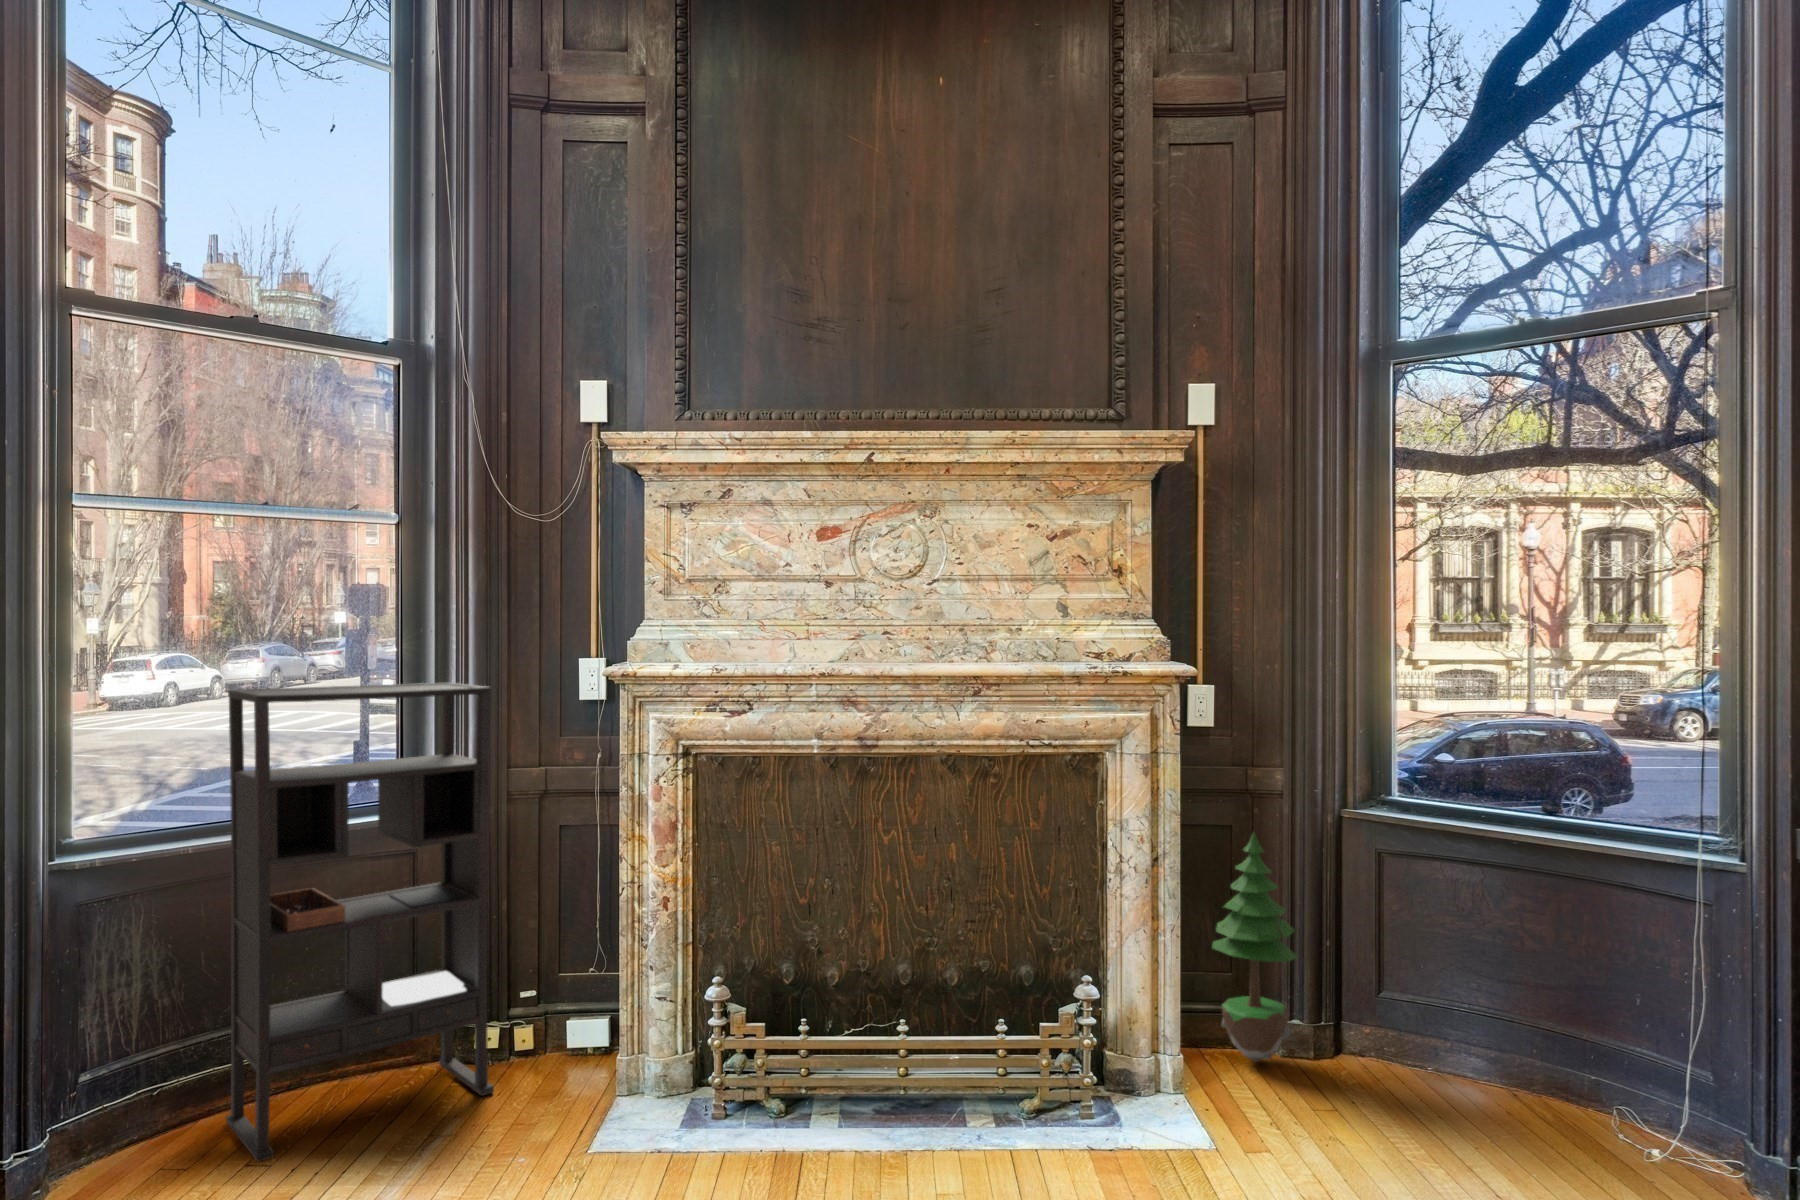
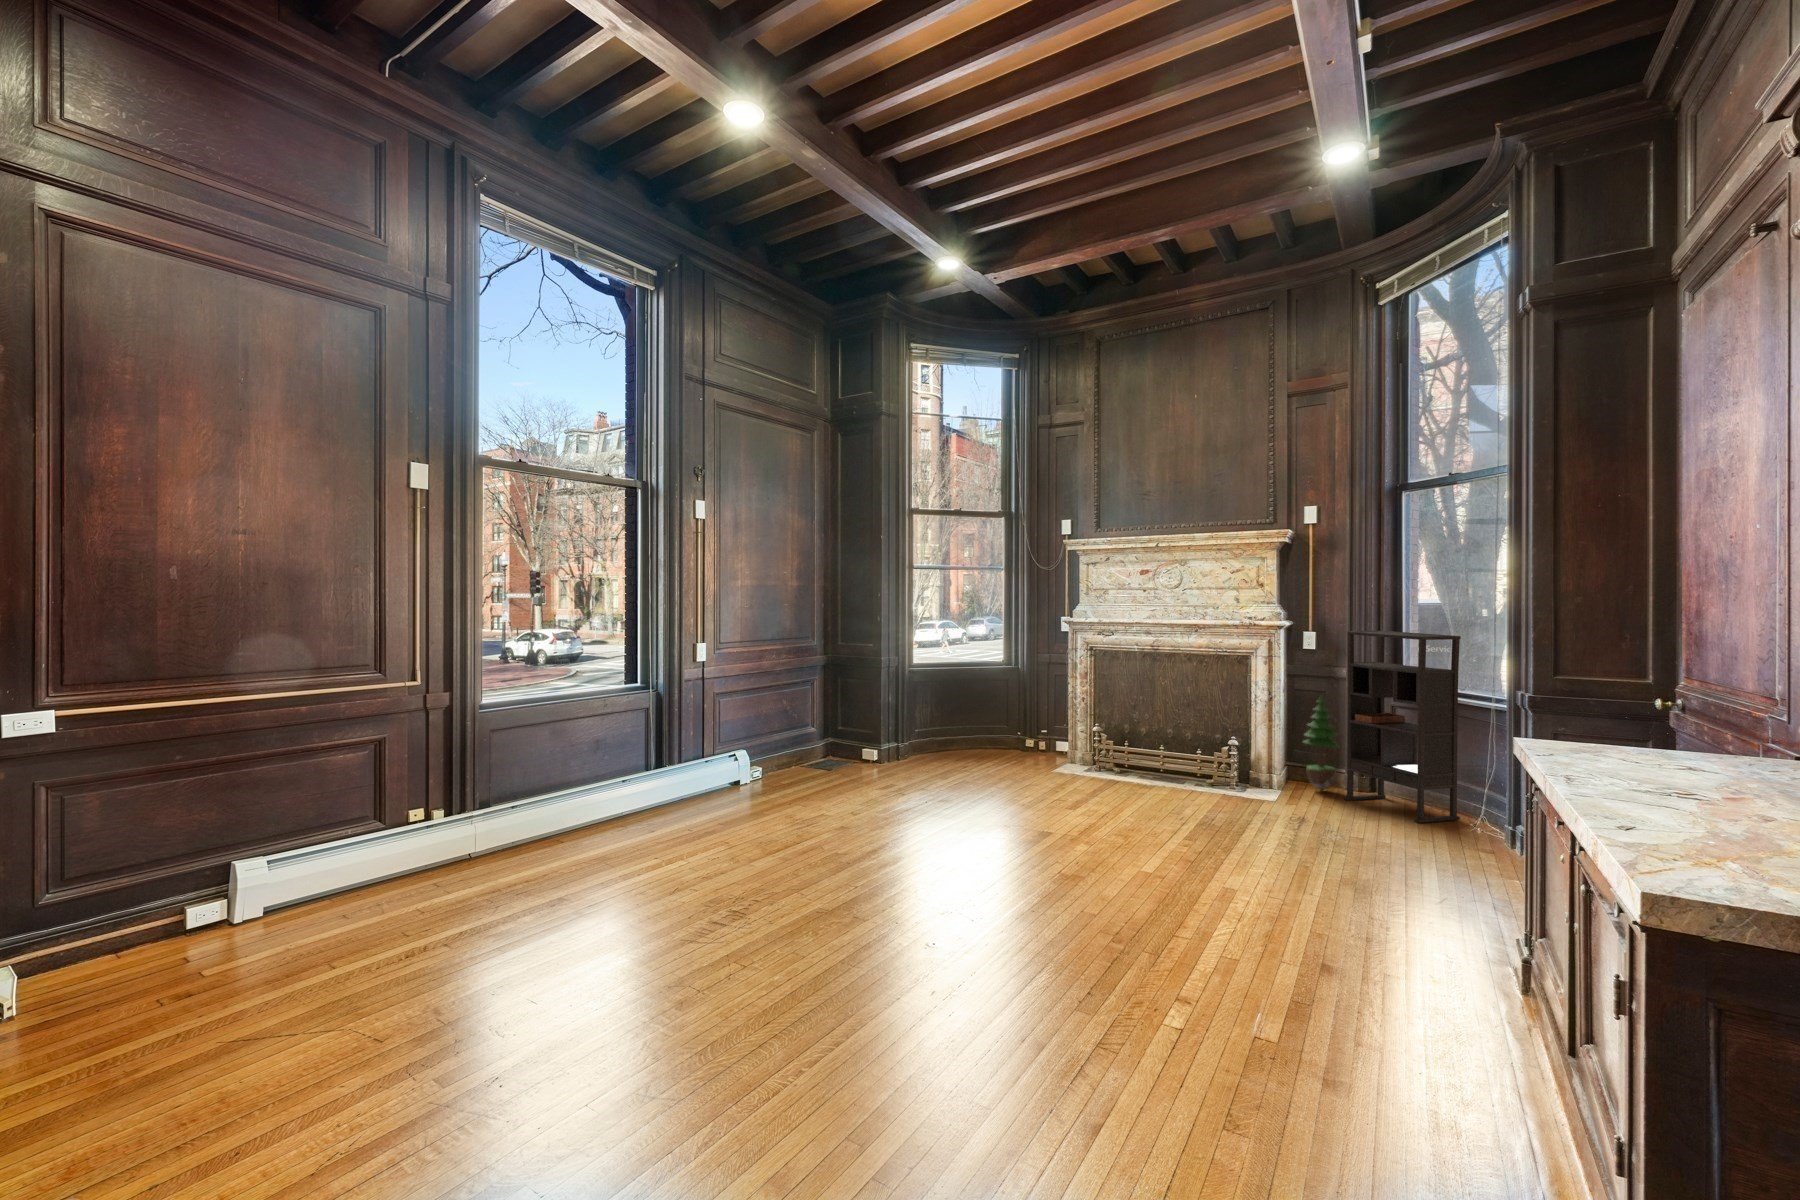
bookshelf: present [226,683,494,1162] -> present [1344,631,1461,823]

